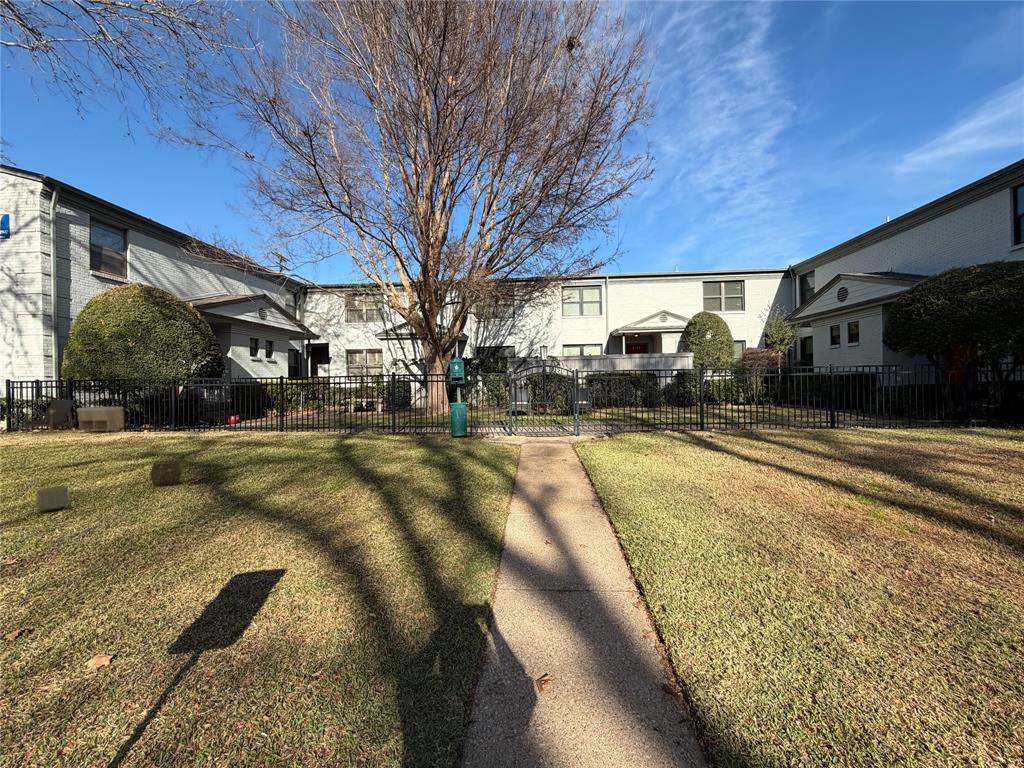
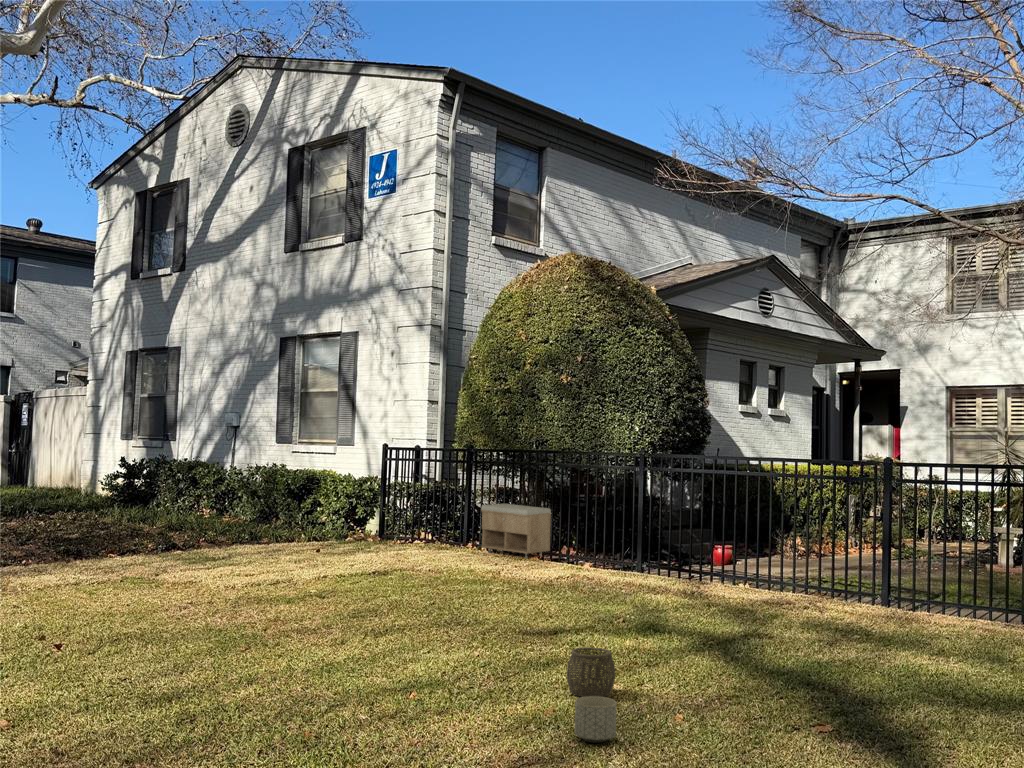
lounge chair: present [22,400,74,435] -> none [404,486,474,552]
woven basket: present [150,460,182,486] -> present [566,647,616,697]

